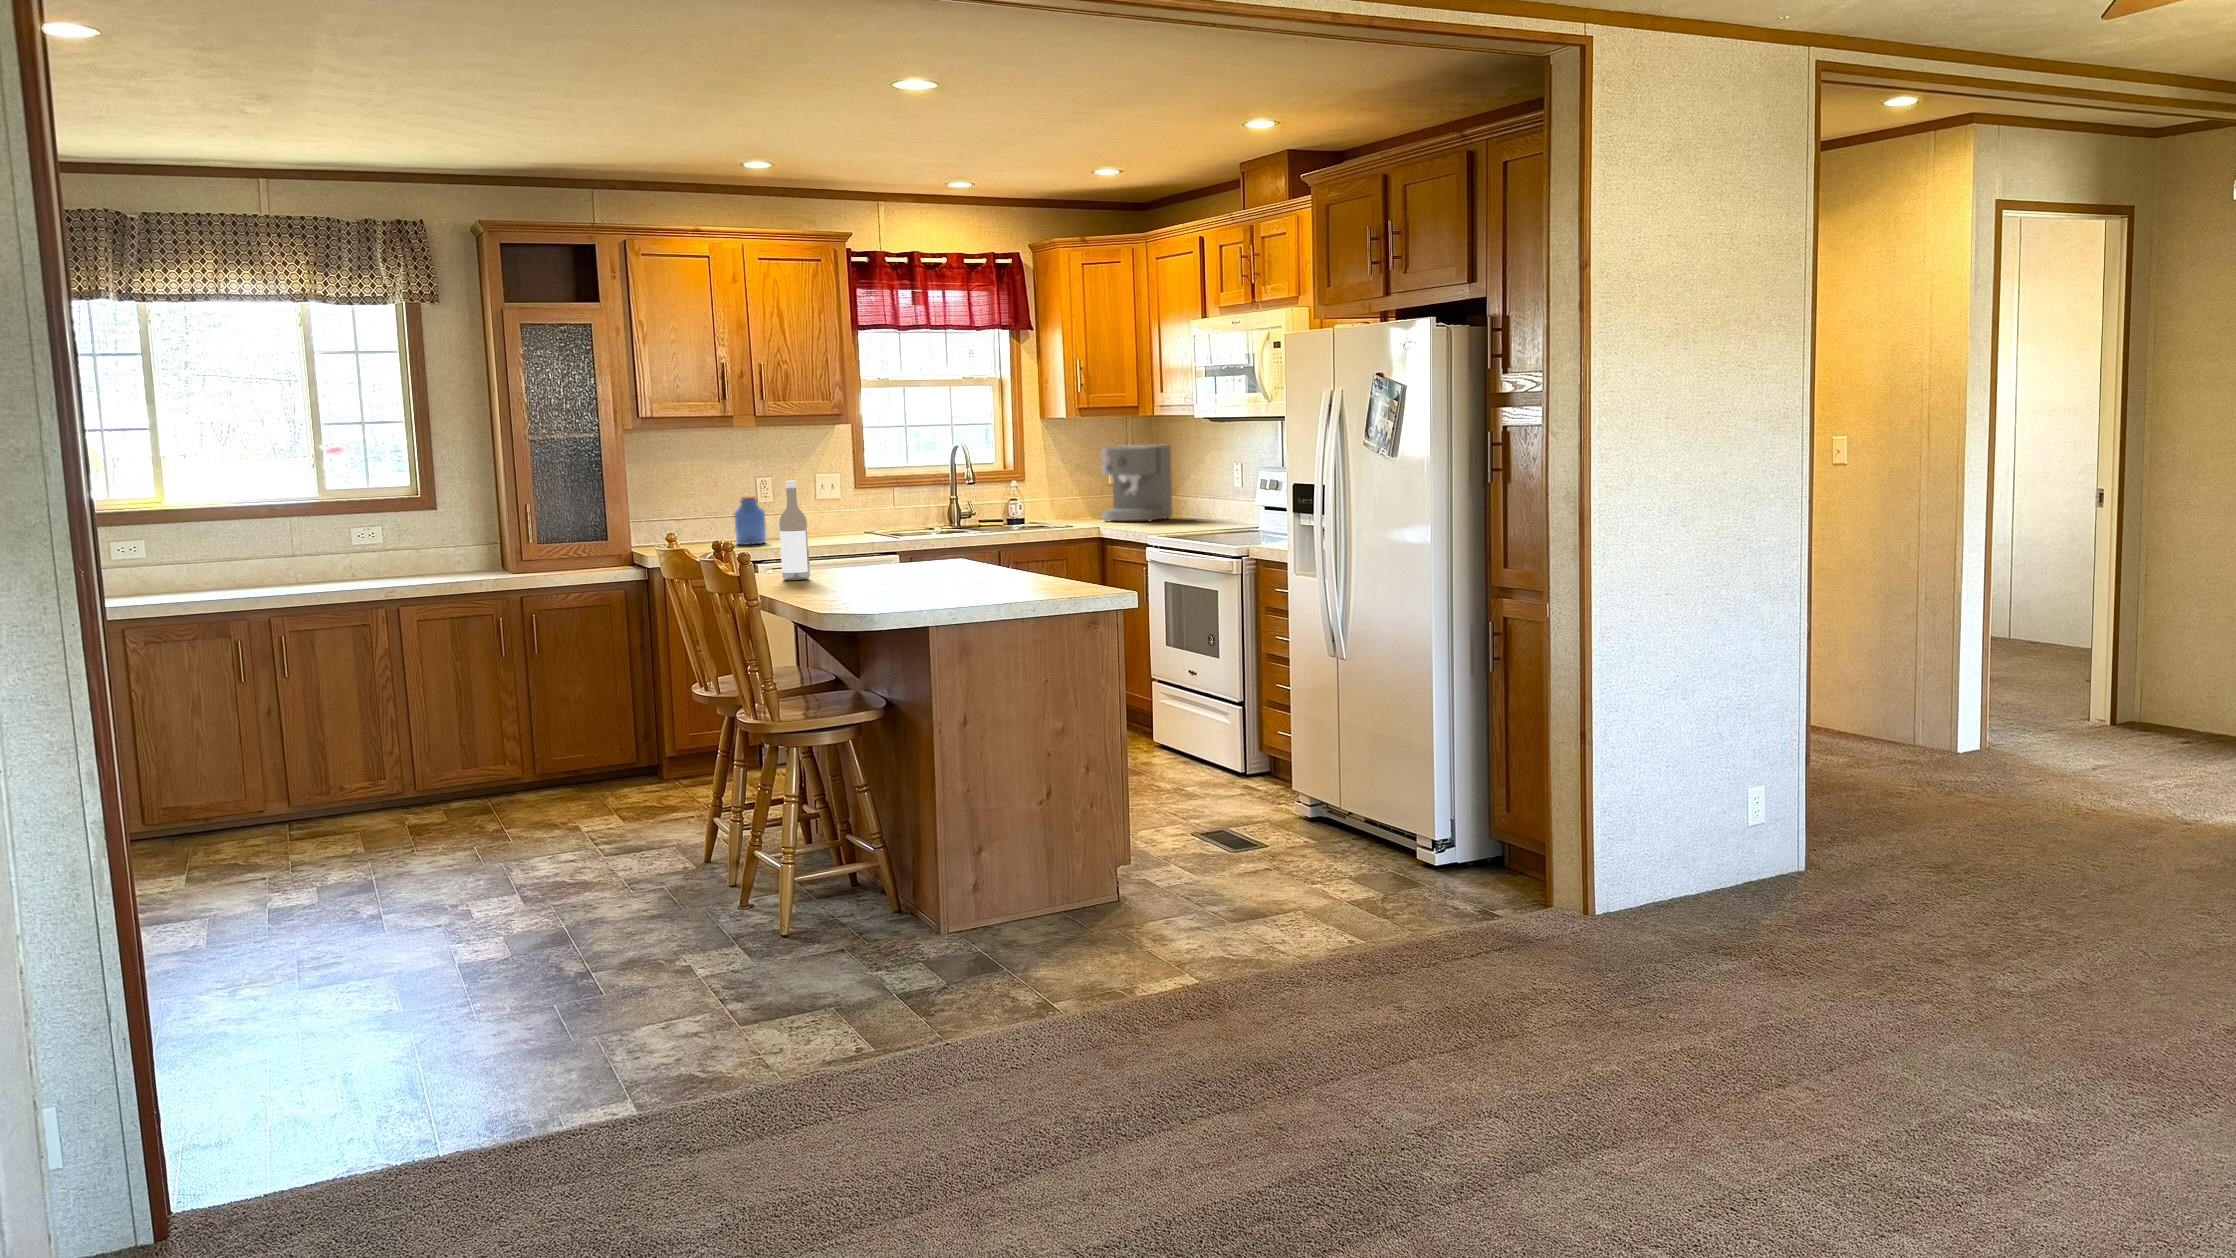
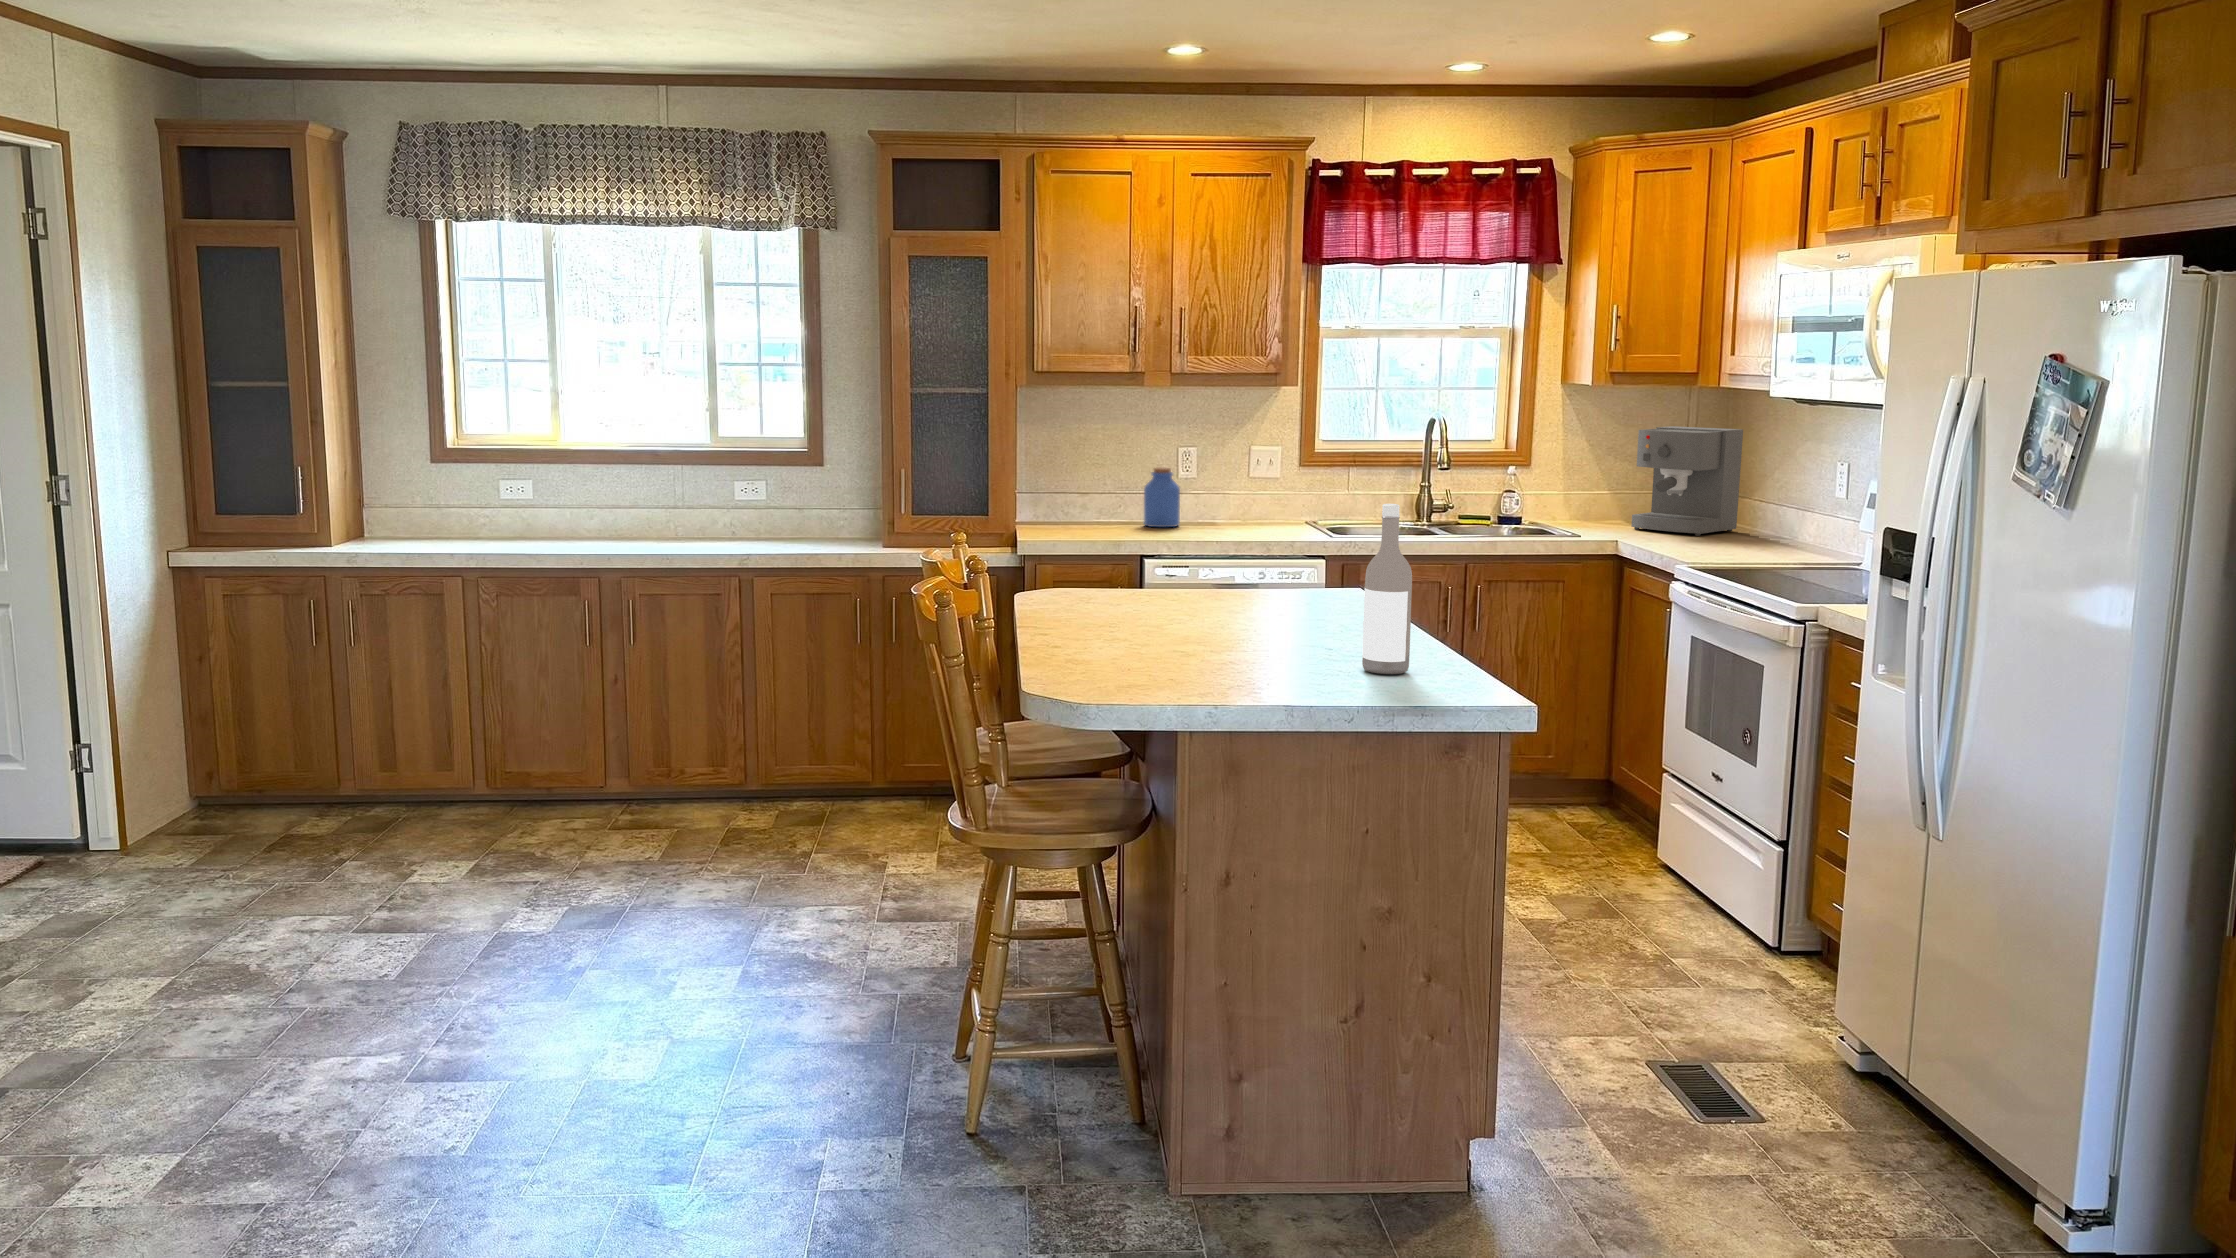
wine bottle: present [779,481,810,580] -> present [1362,504,1412,674]

